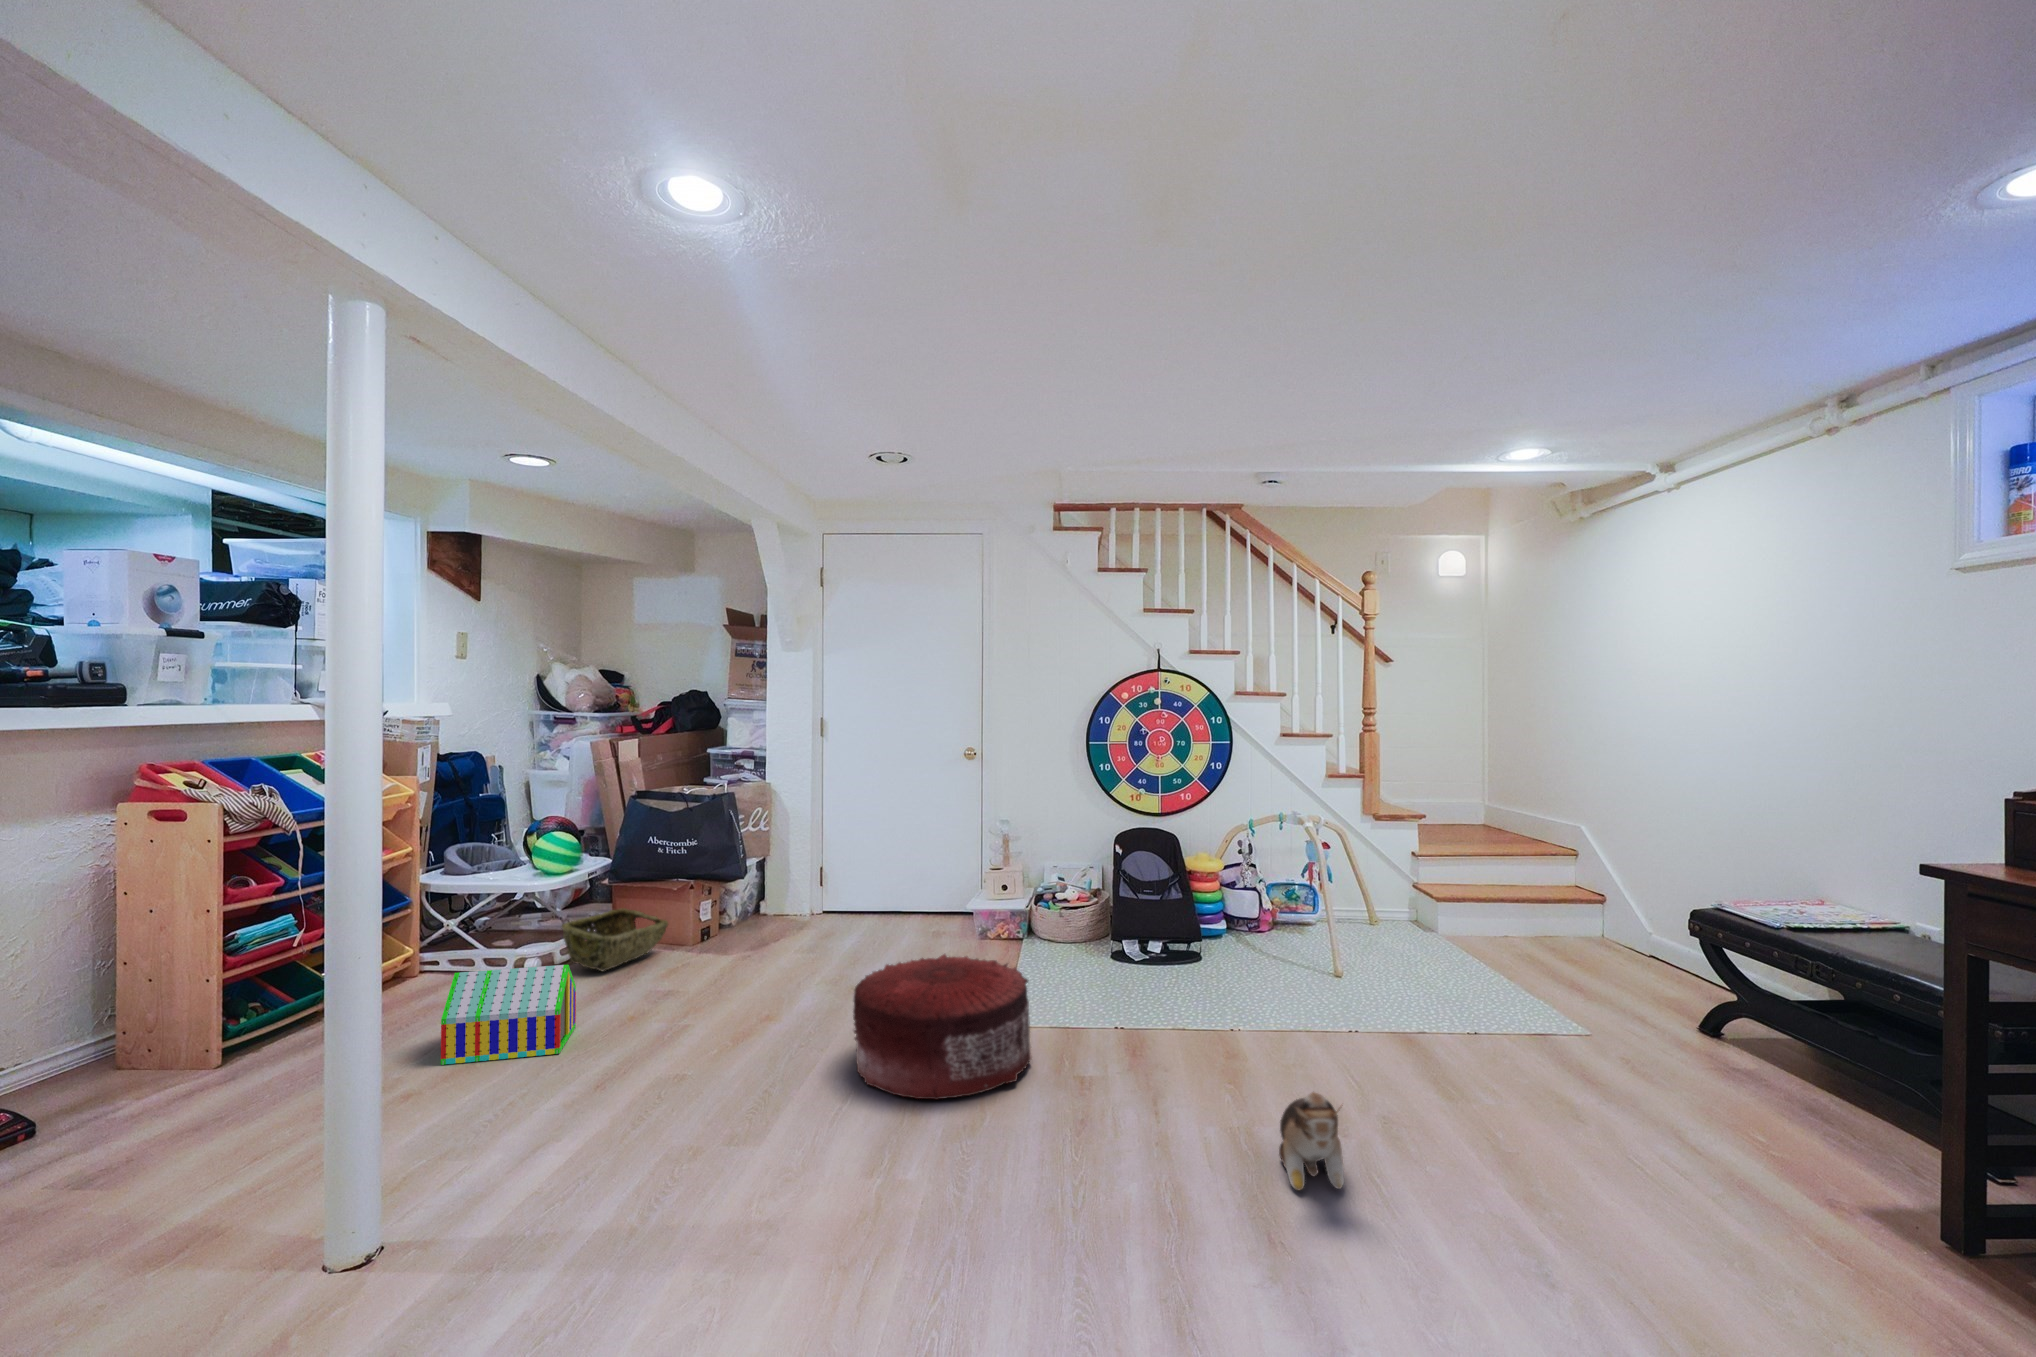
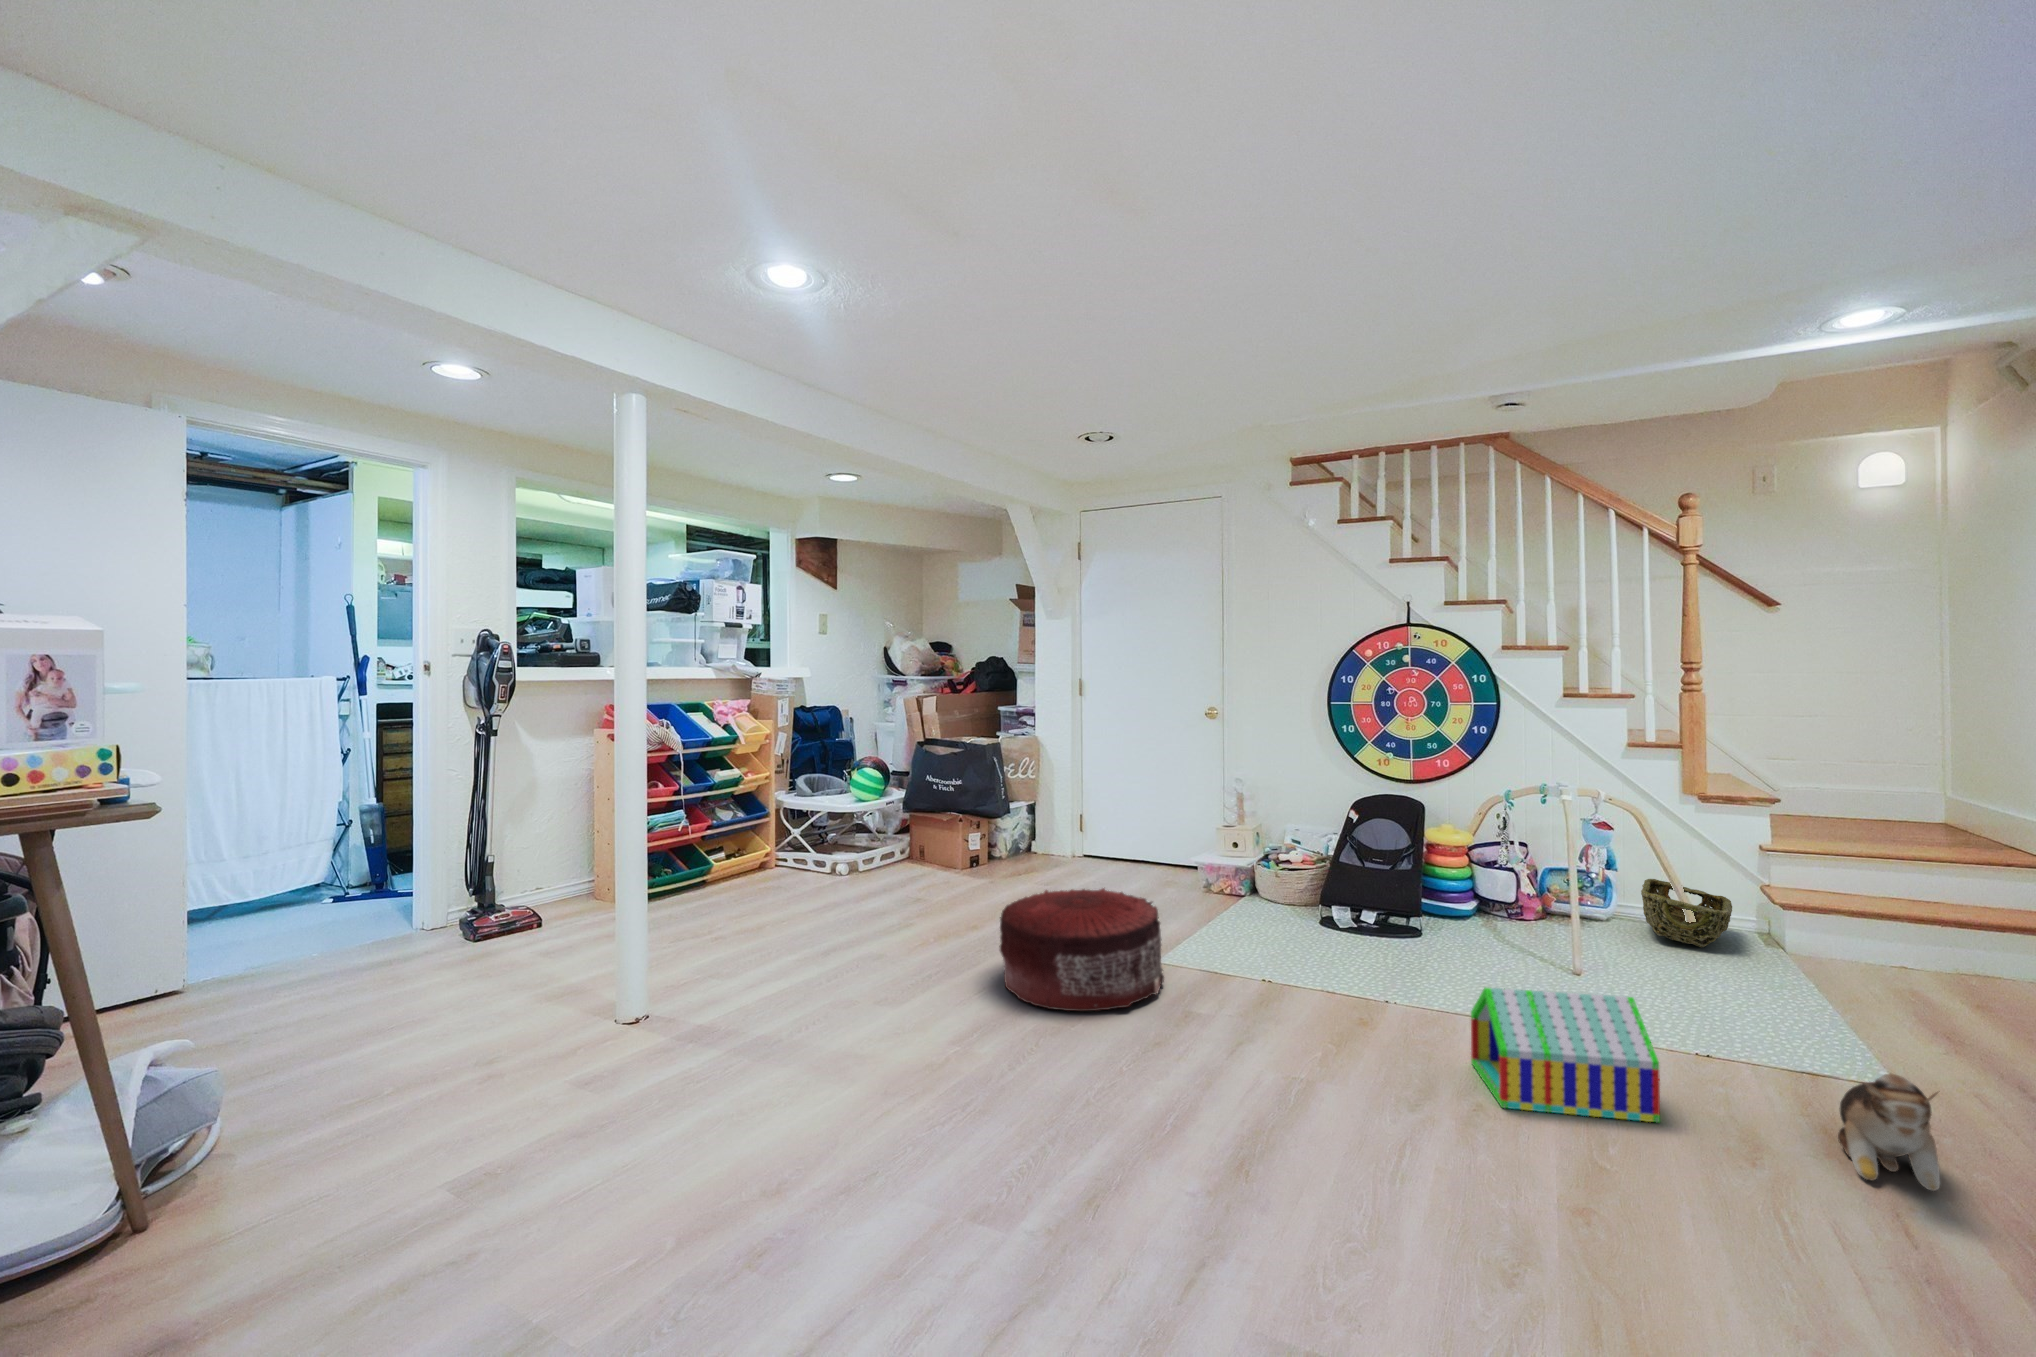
woven basket: present [562,908,668,971] -> present [1641,879,1732,948]
toy house: present [441,965,576,1065] -> present [1471,988,1660,1122]
plush toy: present [1279,1092,1344,1190] -> present [1838,1074,1940,1191]

